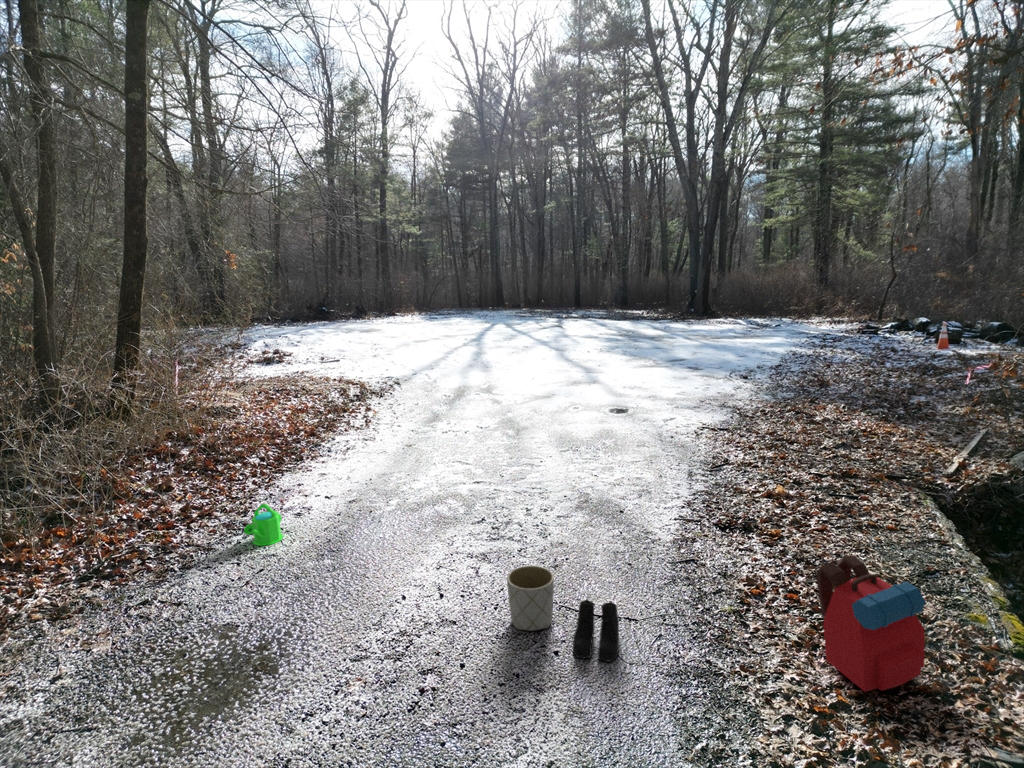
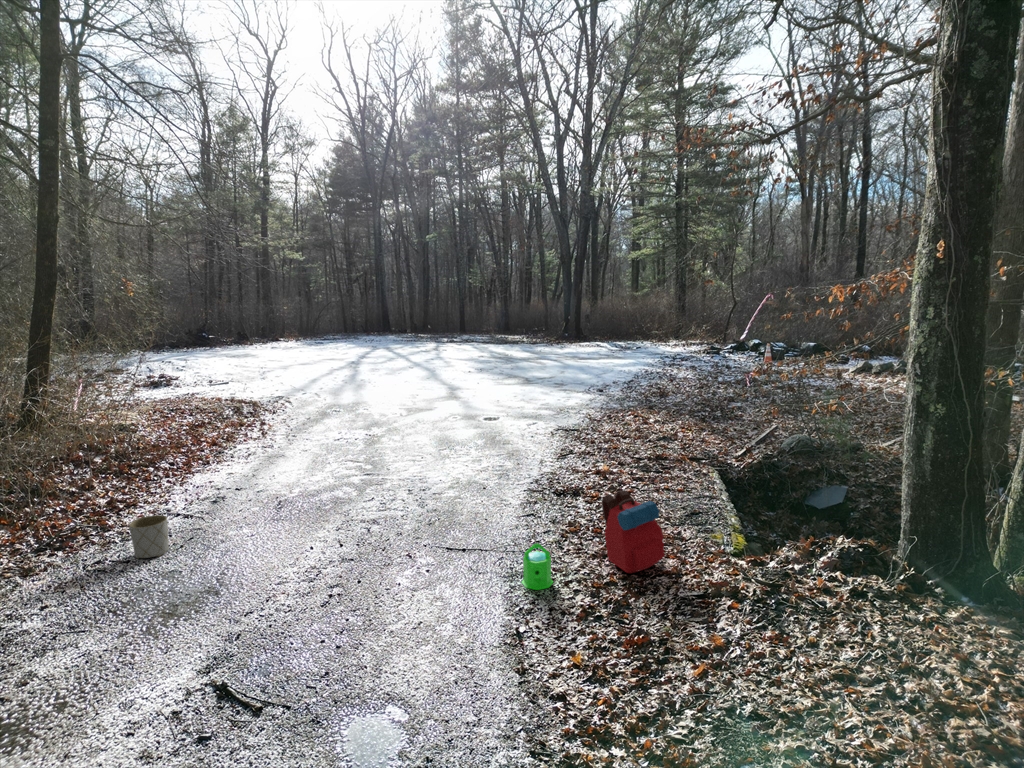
watering can: present [244,504,284,546] -> present [522,544,553,590]
planter: present [507,566,554,631] -> present [129,515,169,559]
boots: present [573,599,619,661] -> none [441,535,474,572]

